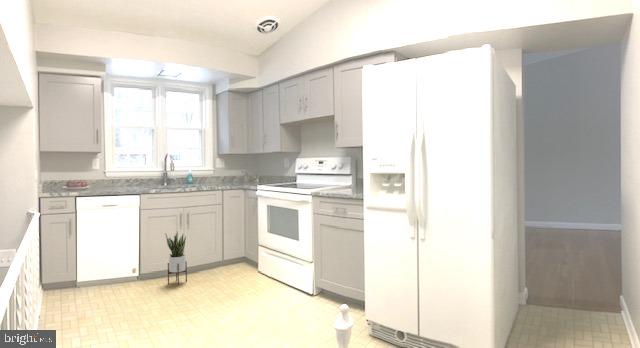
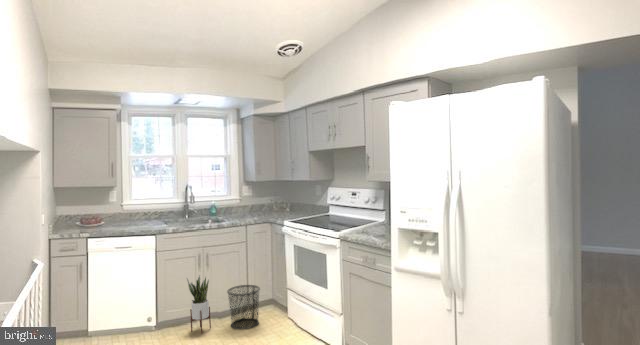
waste bin: none [203,243,235,282] -> present [227,285,260,329]

